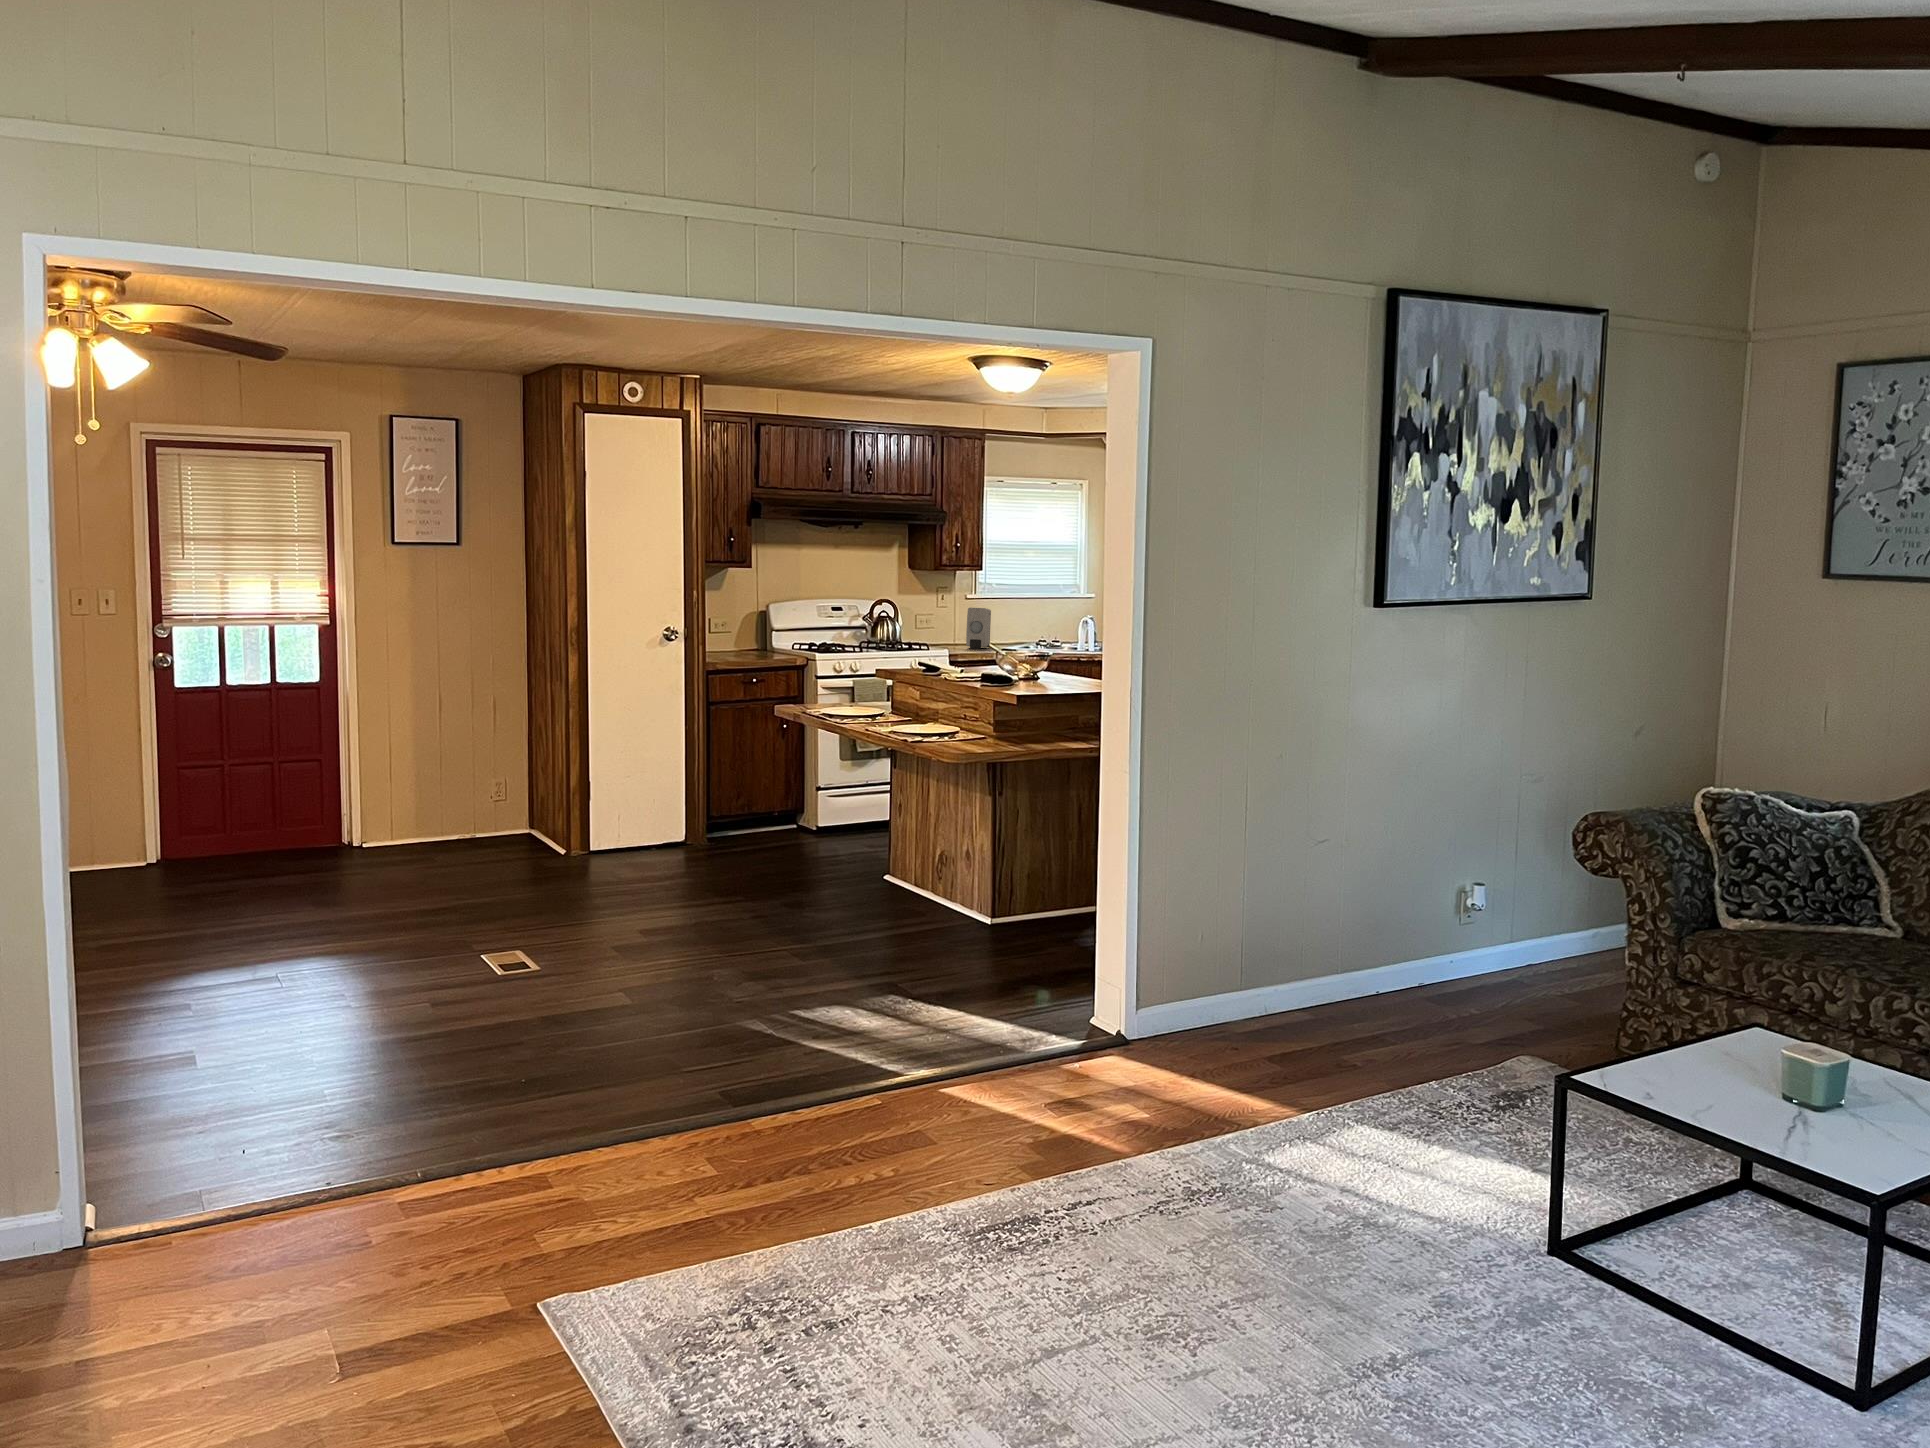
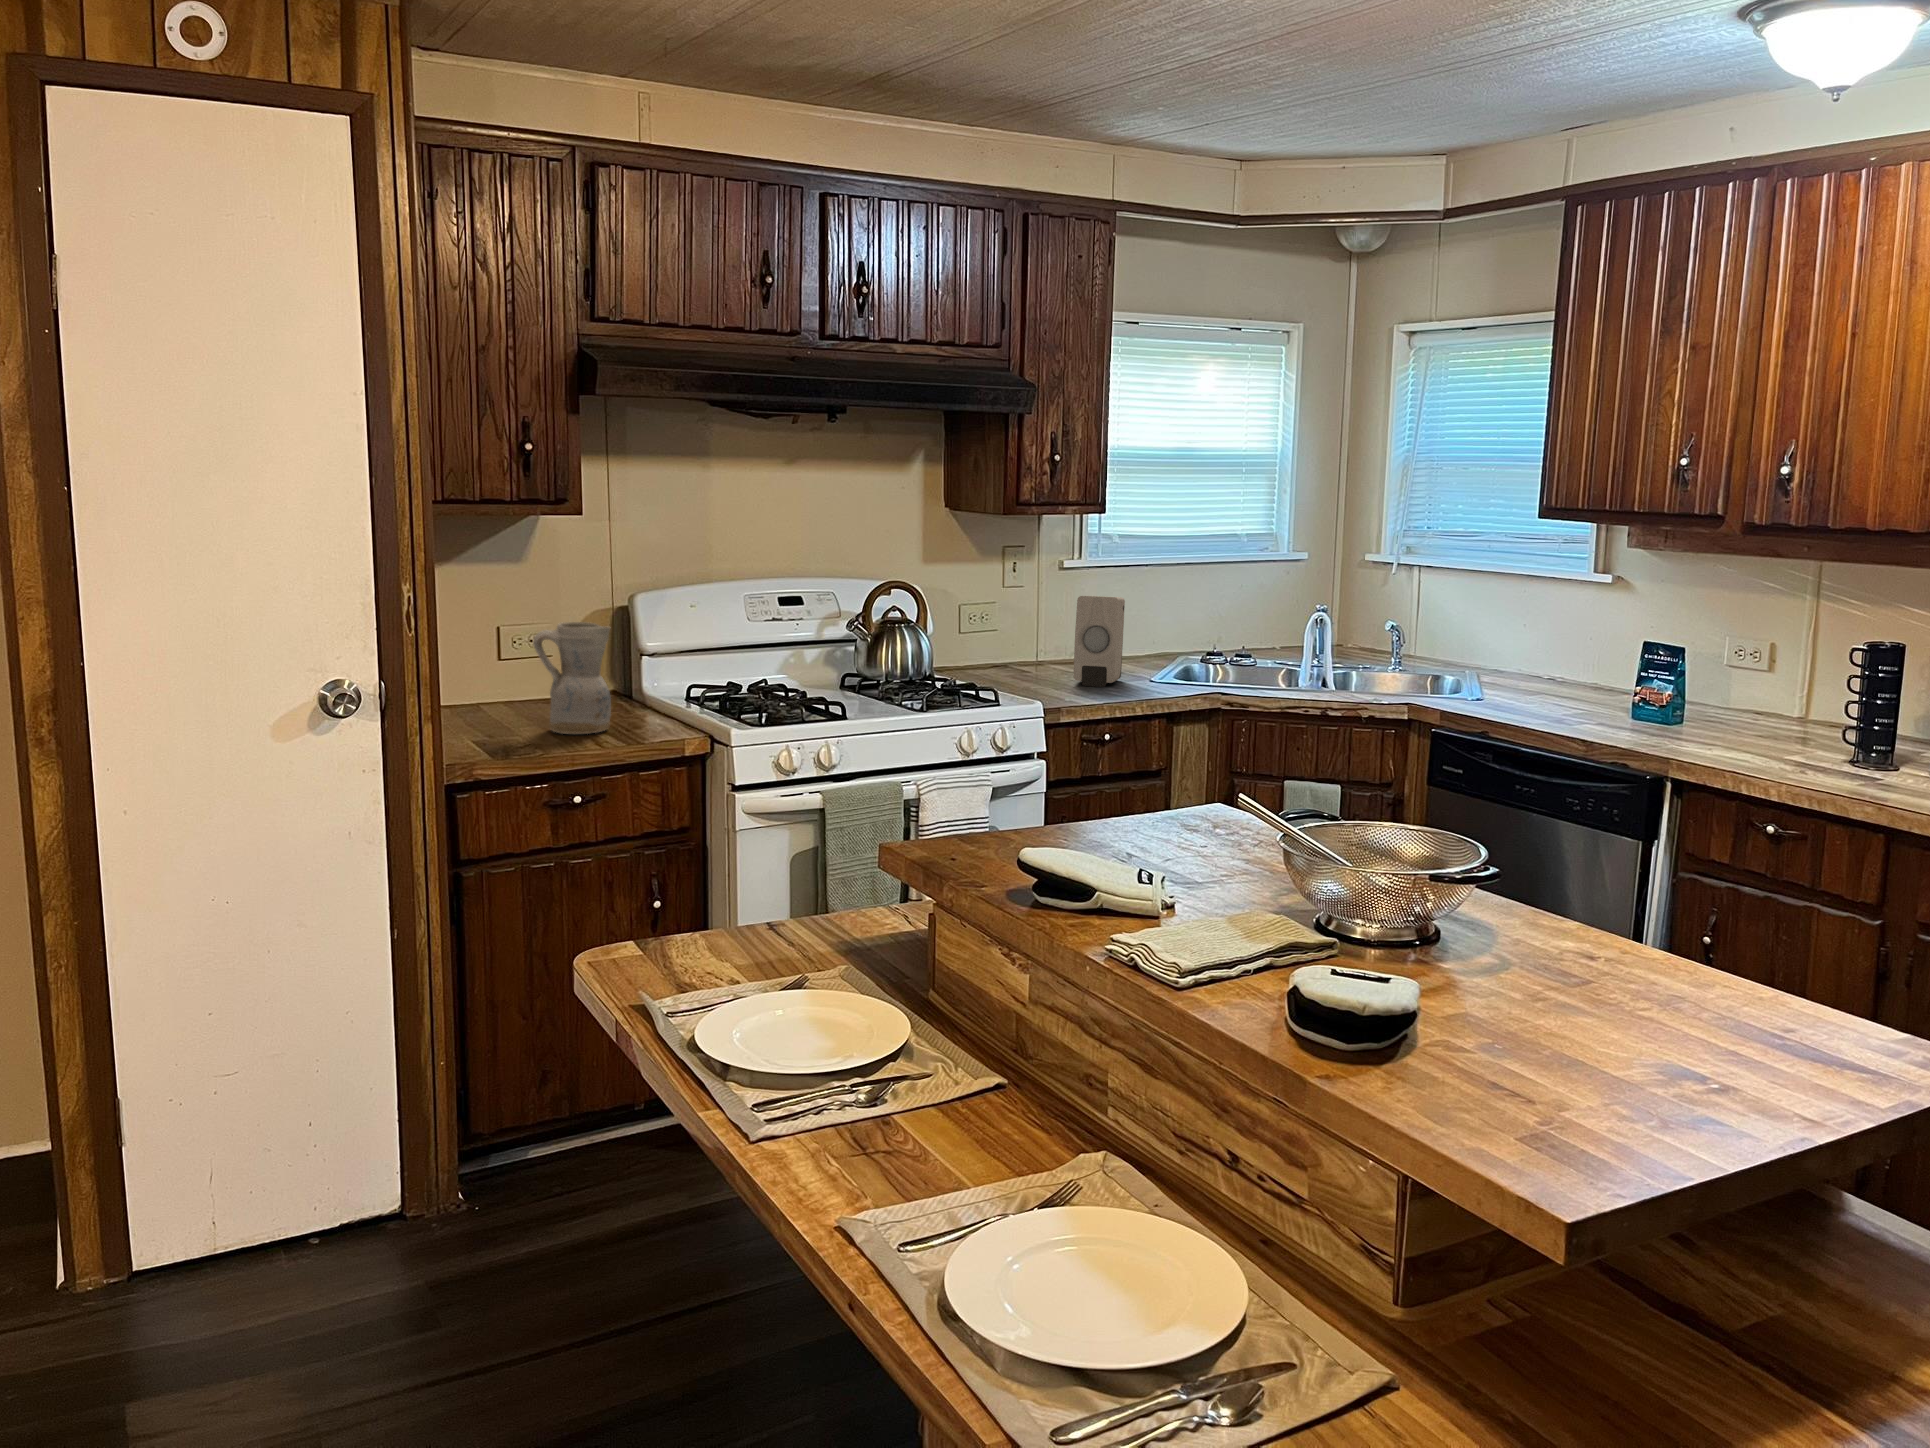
ceramic pitcher: none [734,612,765,658] -> present [533,622,611,734]

